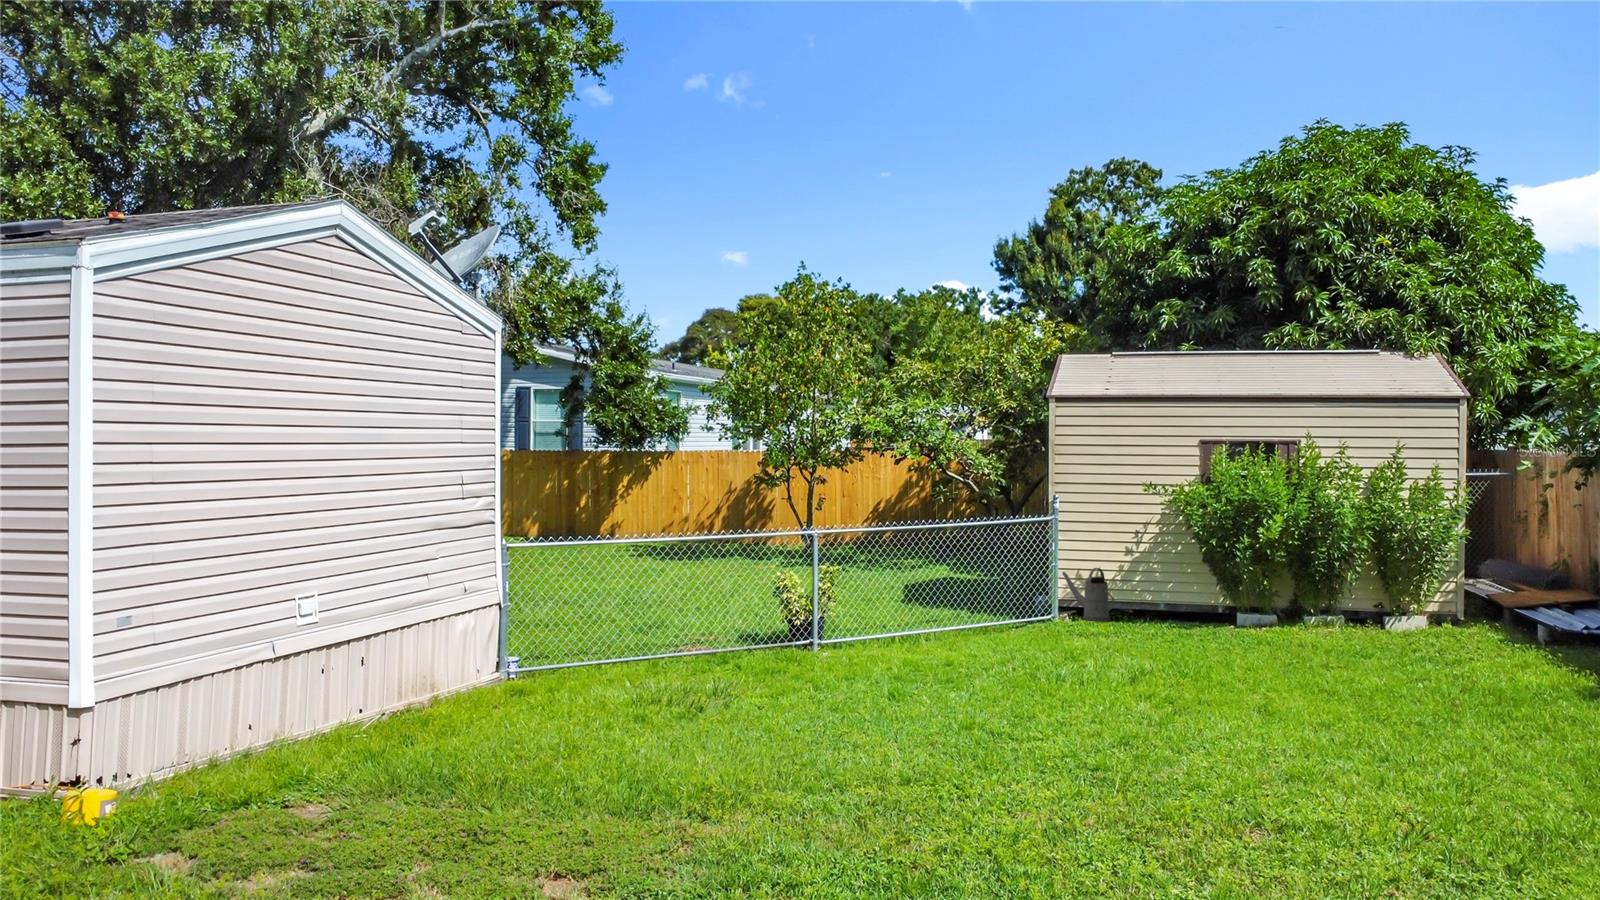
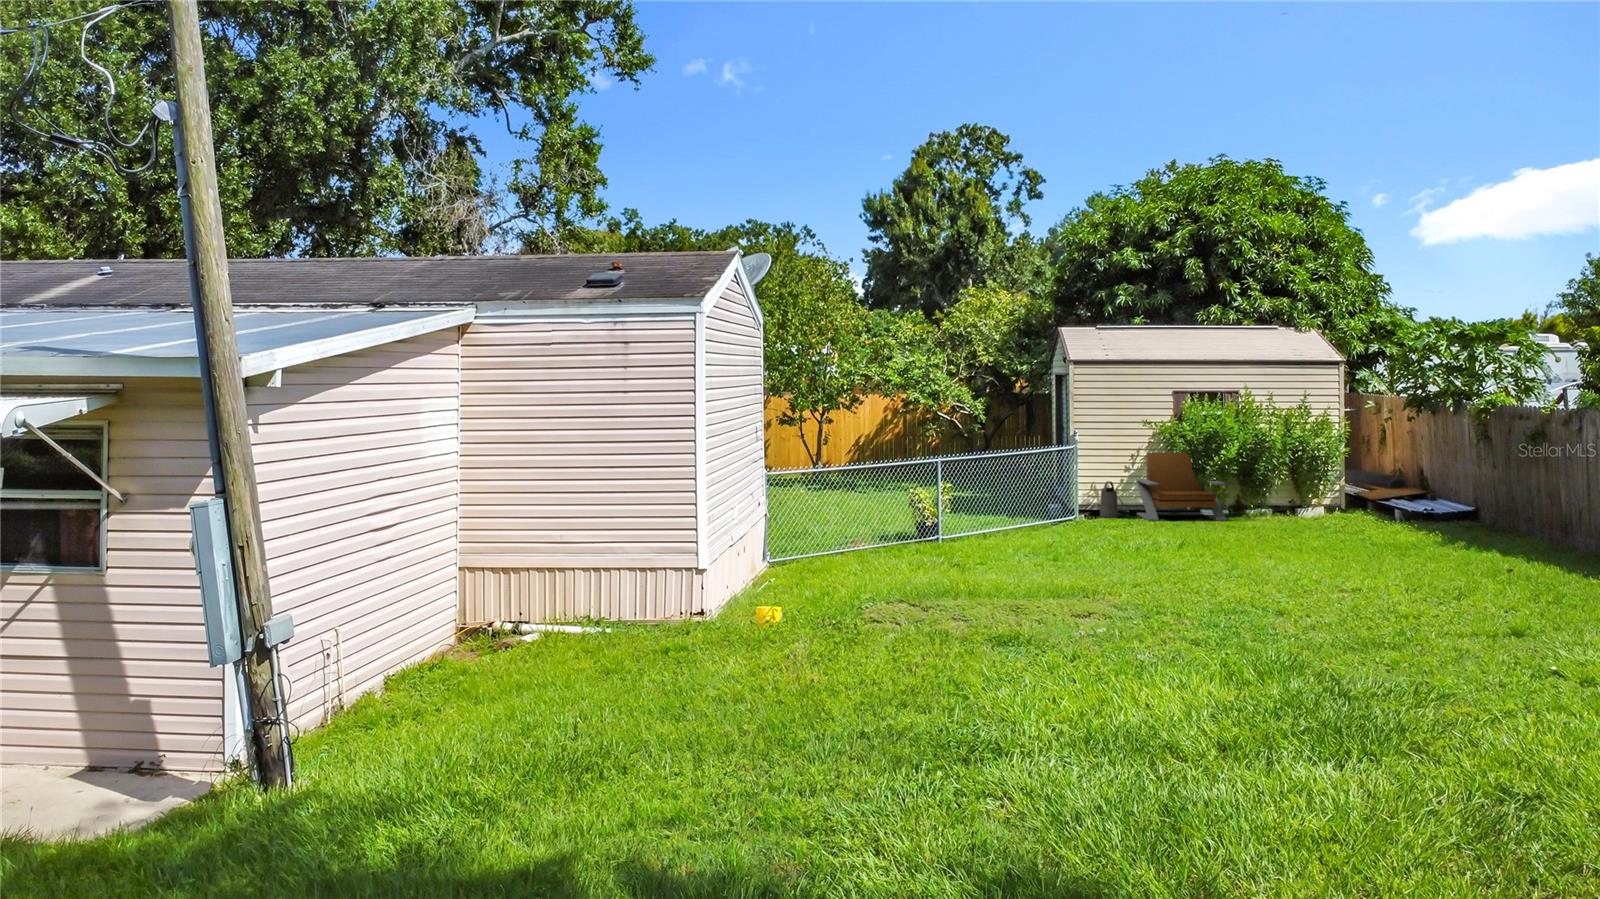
lounge chair: none [1140,529,1265,637] -> present [1136,452,1226,521]

